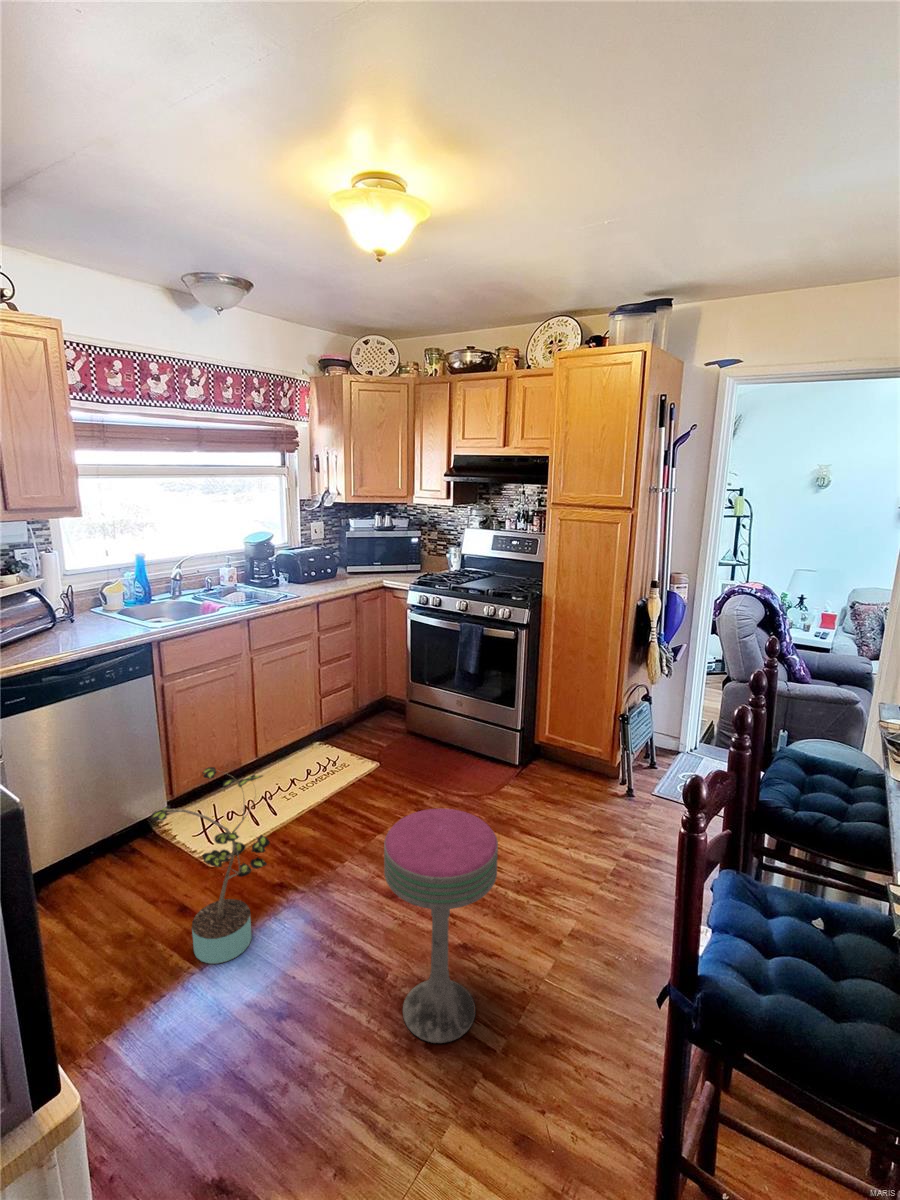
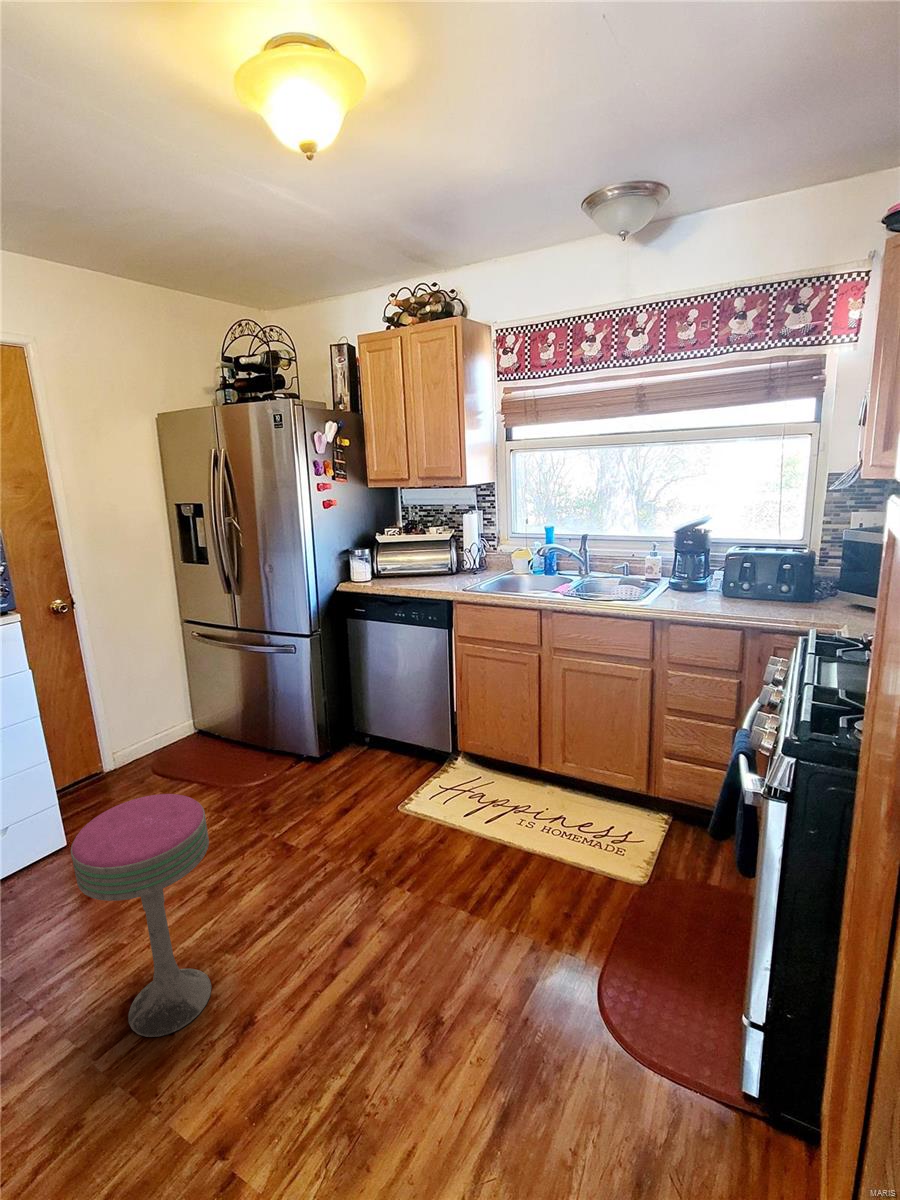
potted plant: present [151,767,270,964] -> none [253,697,327,851]

